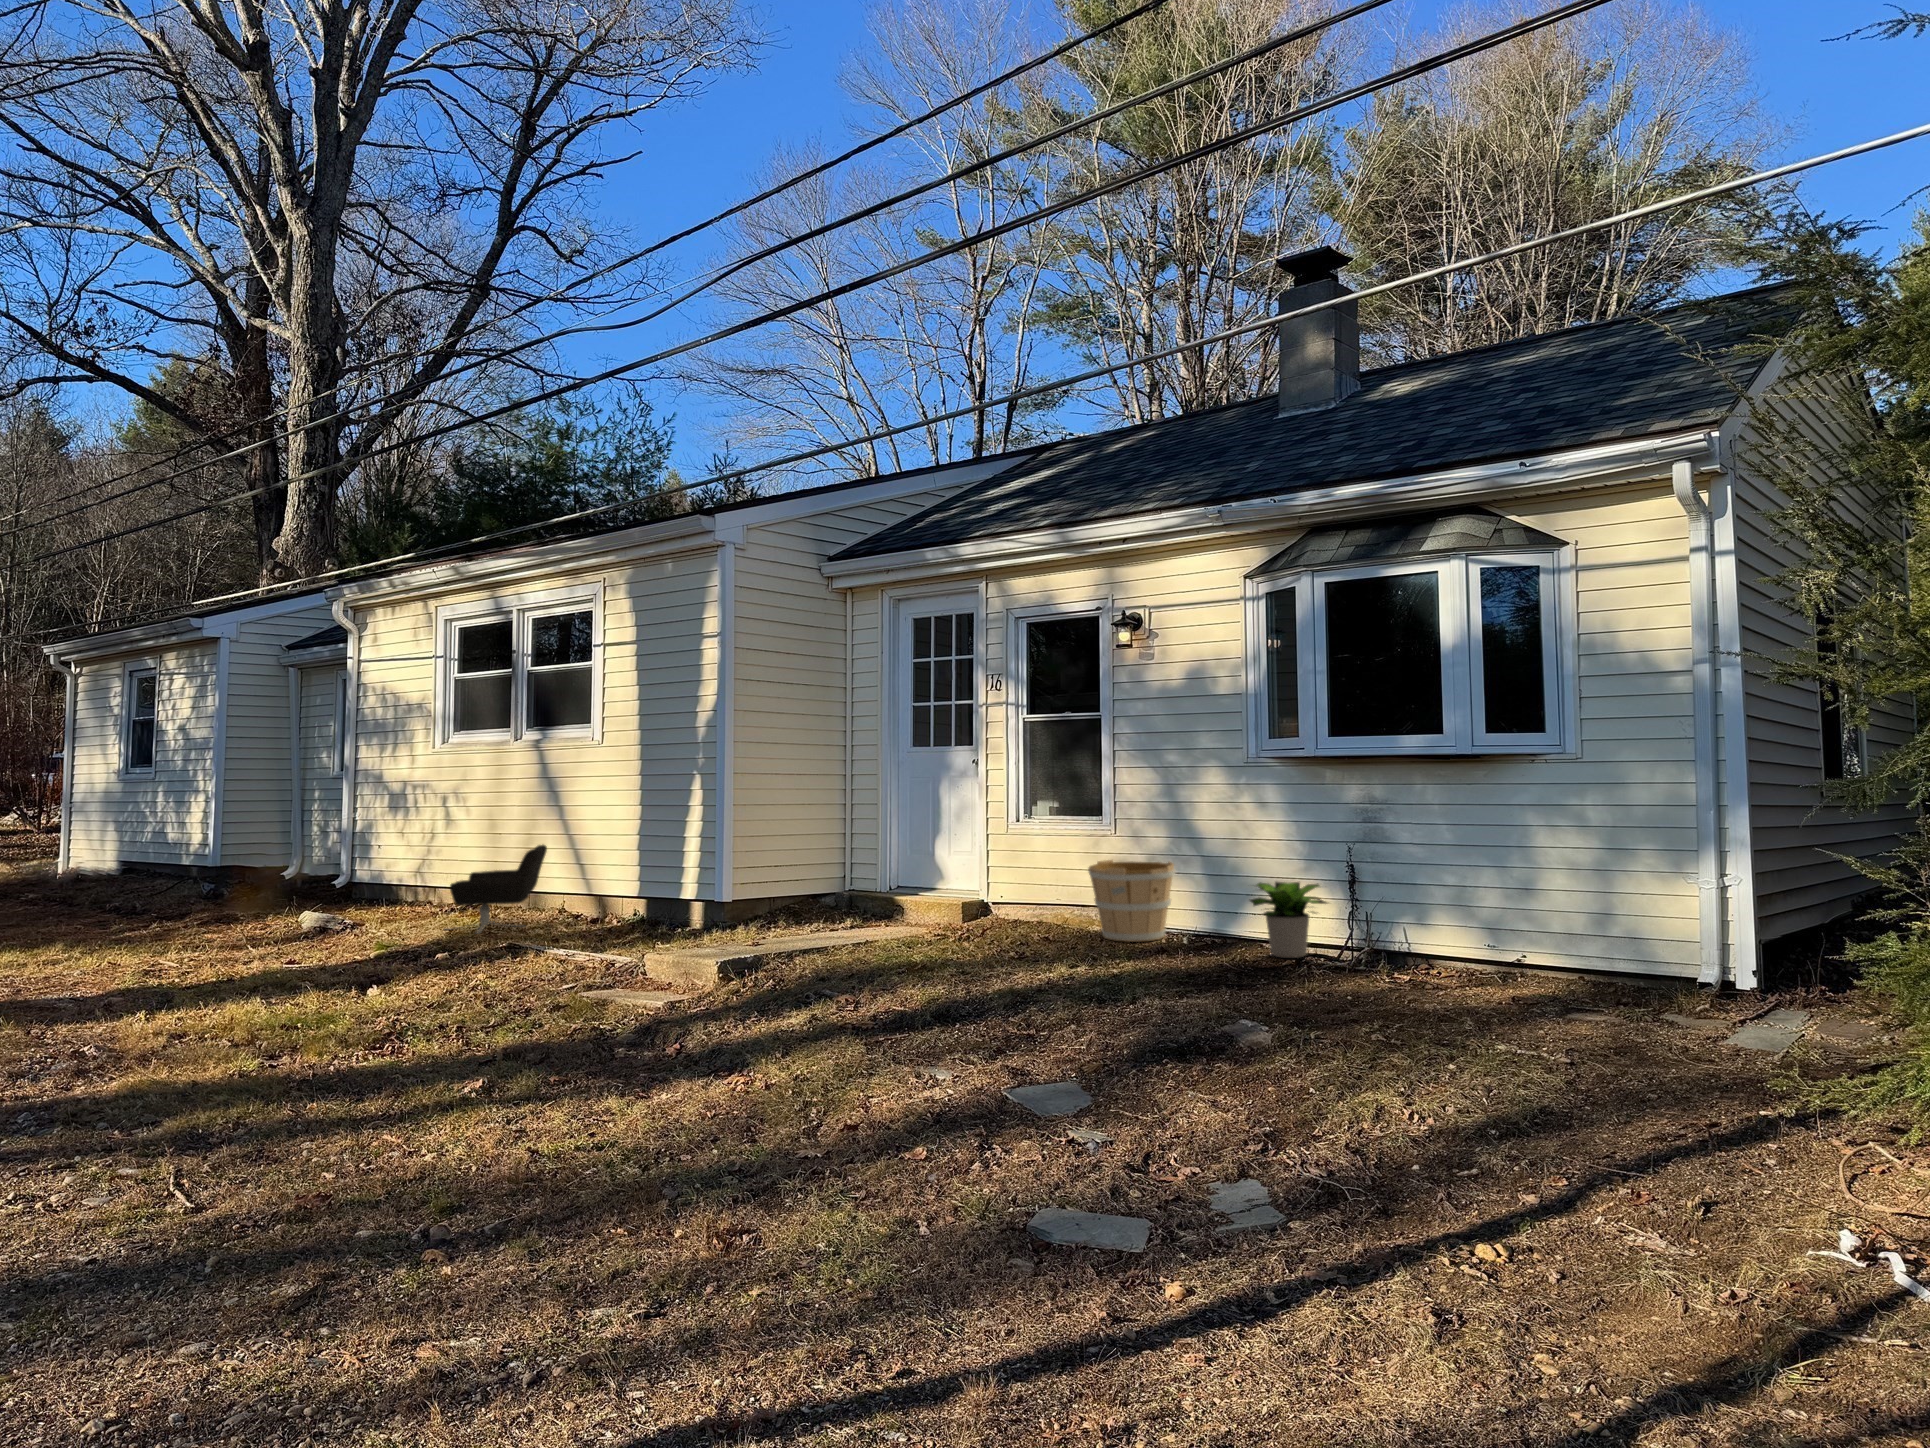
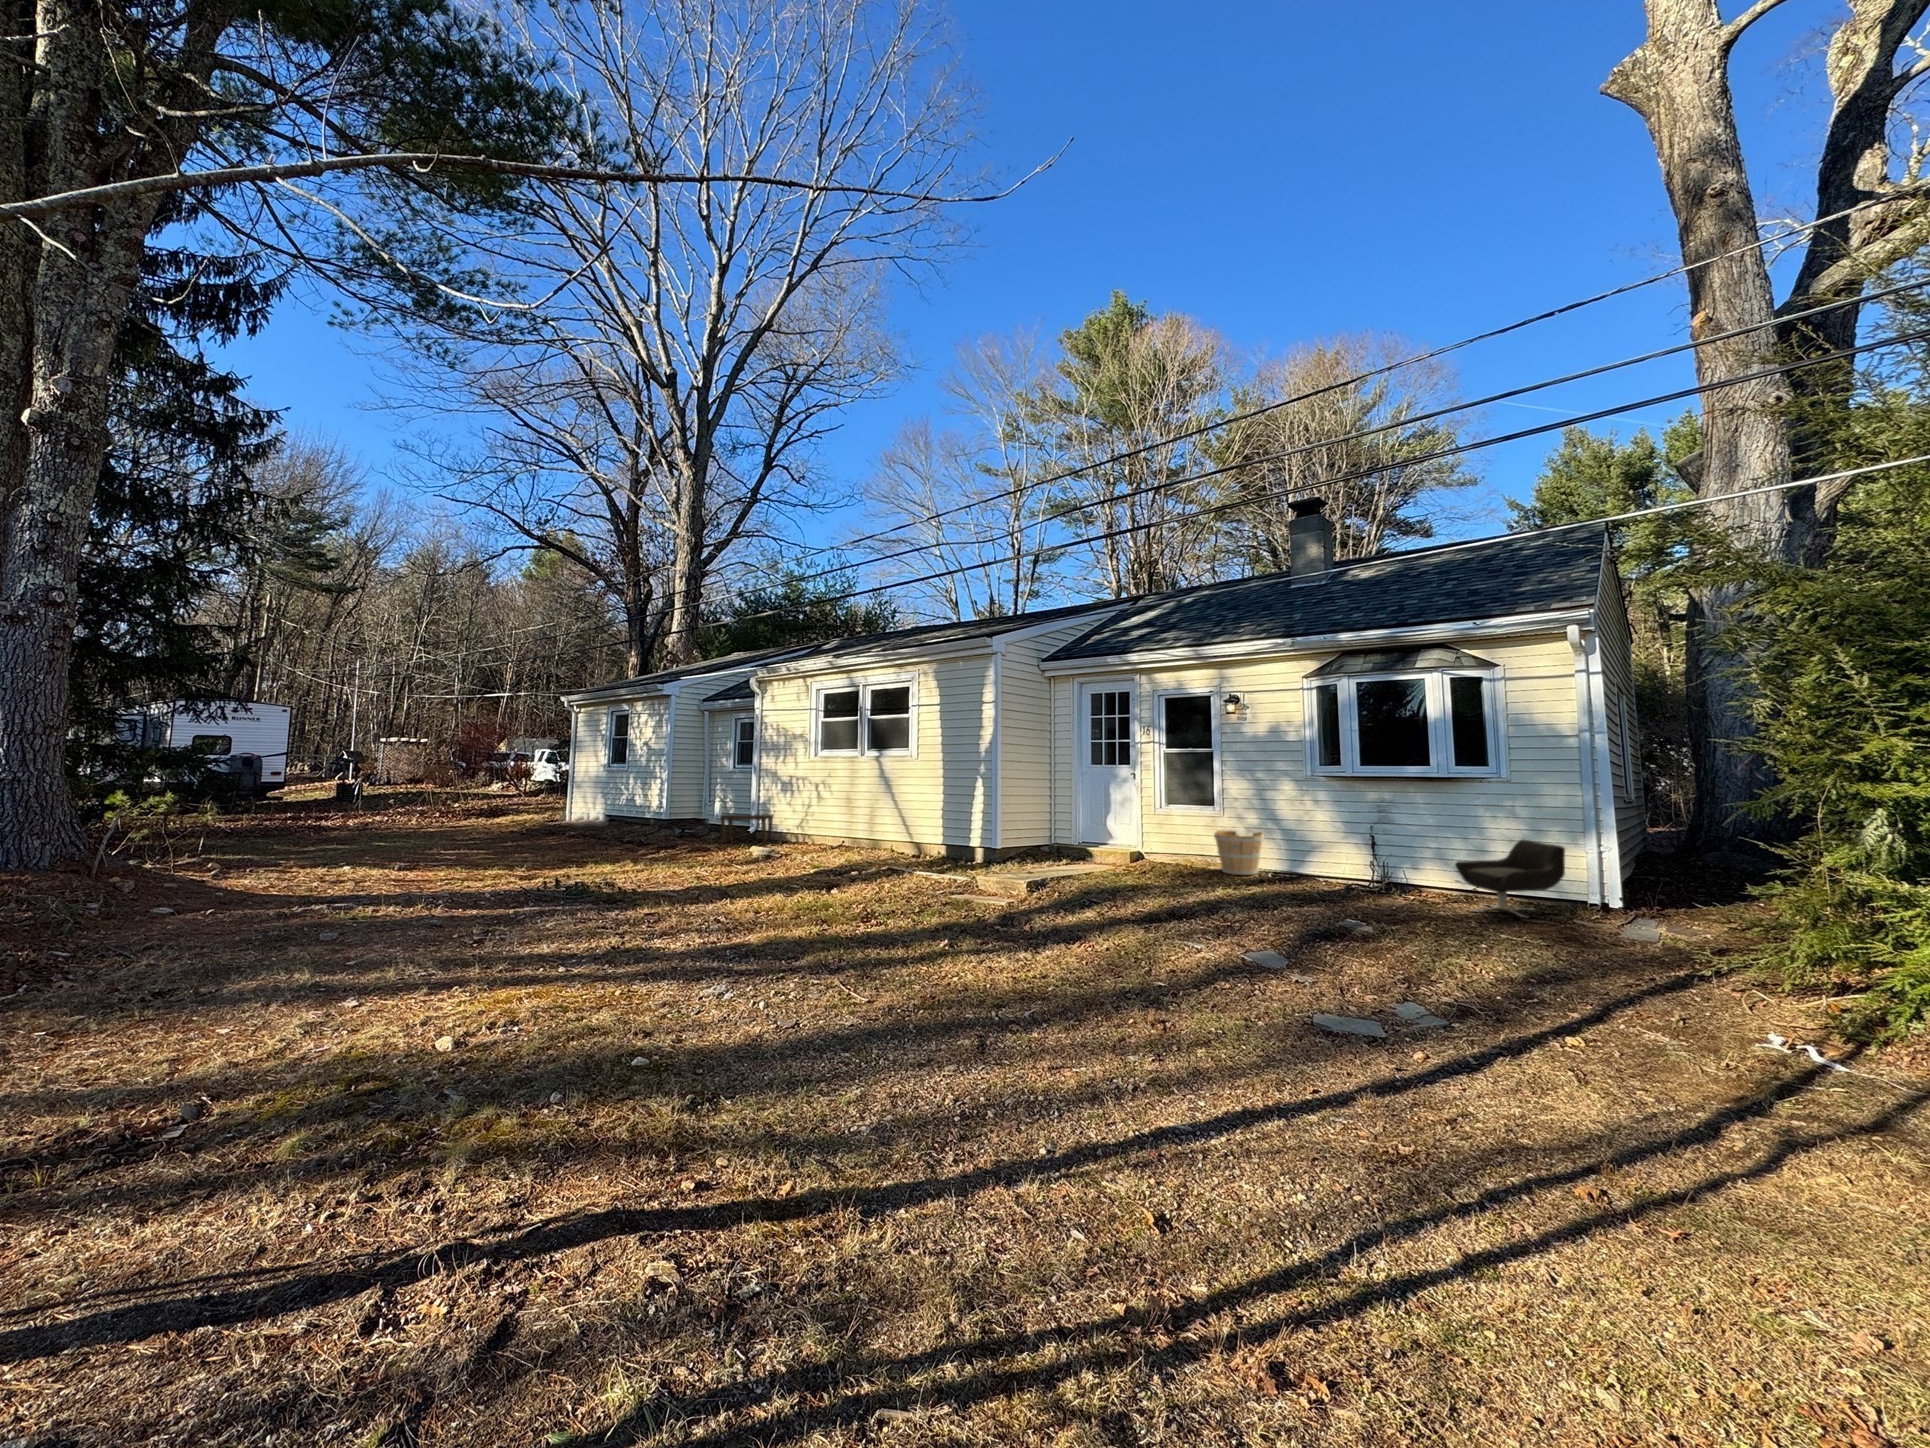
lounge chair: present [450,845,547,934] -> present [1455,840,1565,916]
bench: none [277,849,380,904] -> present [720,814,774,844]
potted plant: present [1250,882,1327,958] -> none [1313,844,1364,886]

